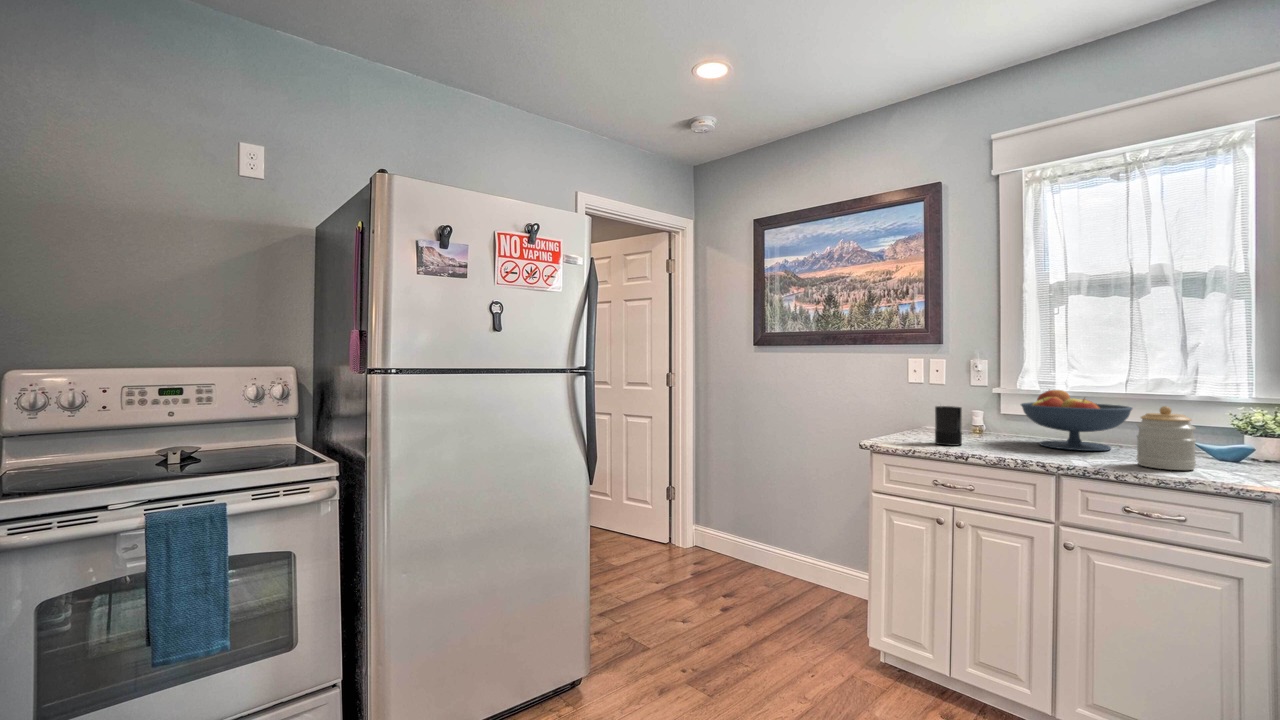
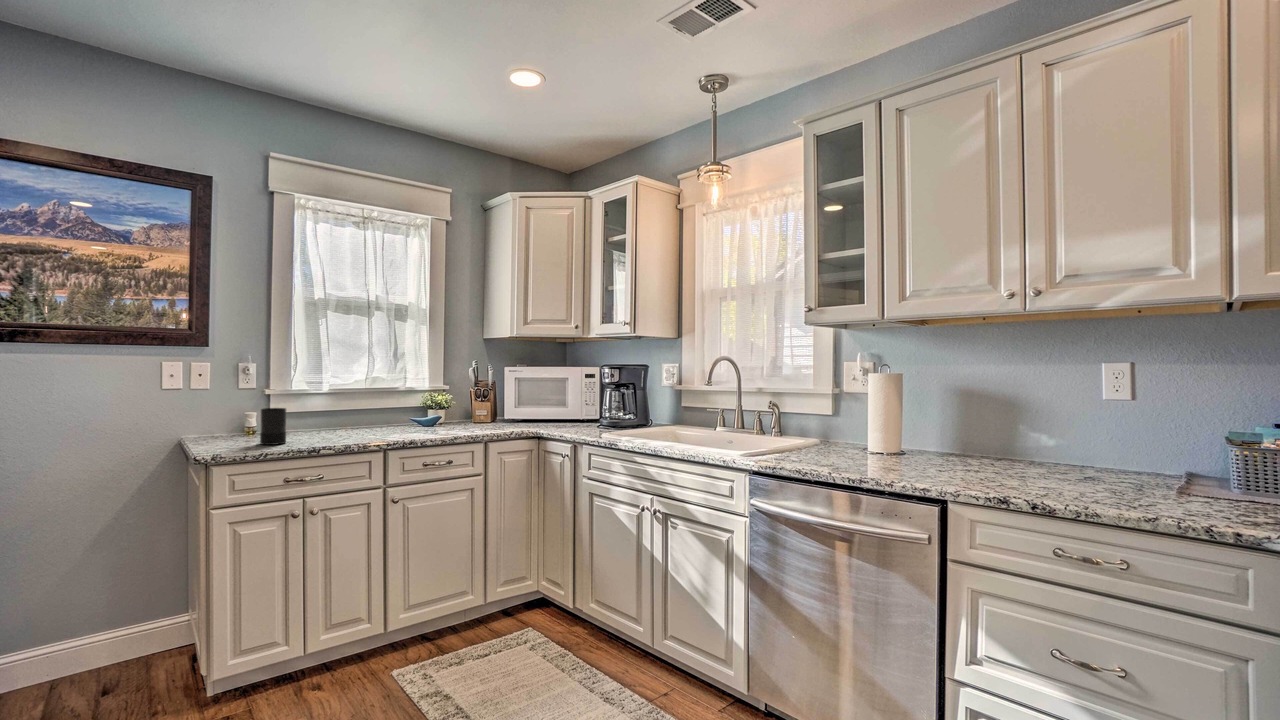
fruit bowl: present [1021,390,1132,451] -> none [309,386,385,433]
jar: present [1137,406,1196,470] -> none [412,395,442,435]

